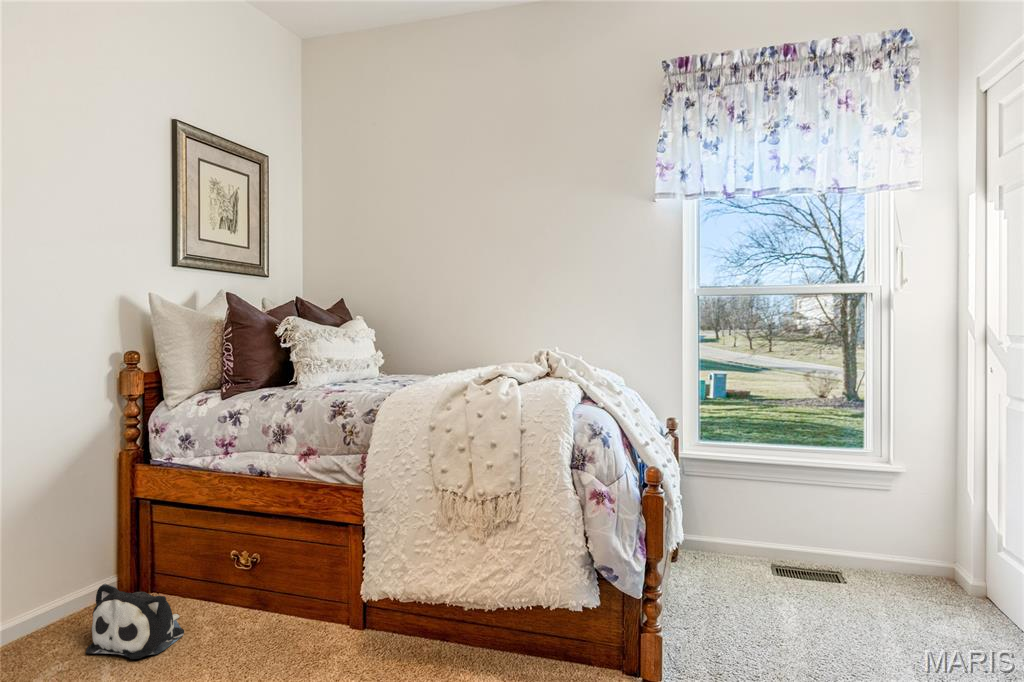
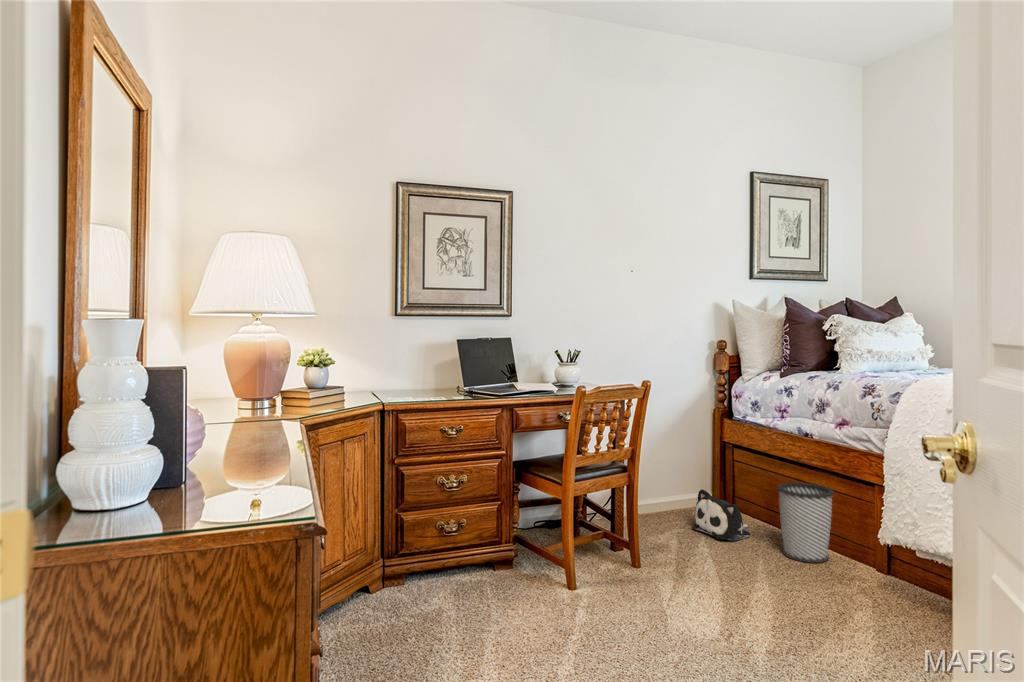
wastebasket: none [227,538,301,654] -> present [778,482,834,563]

